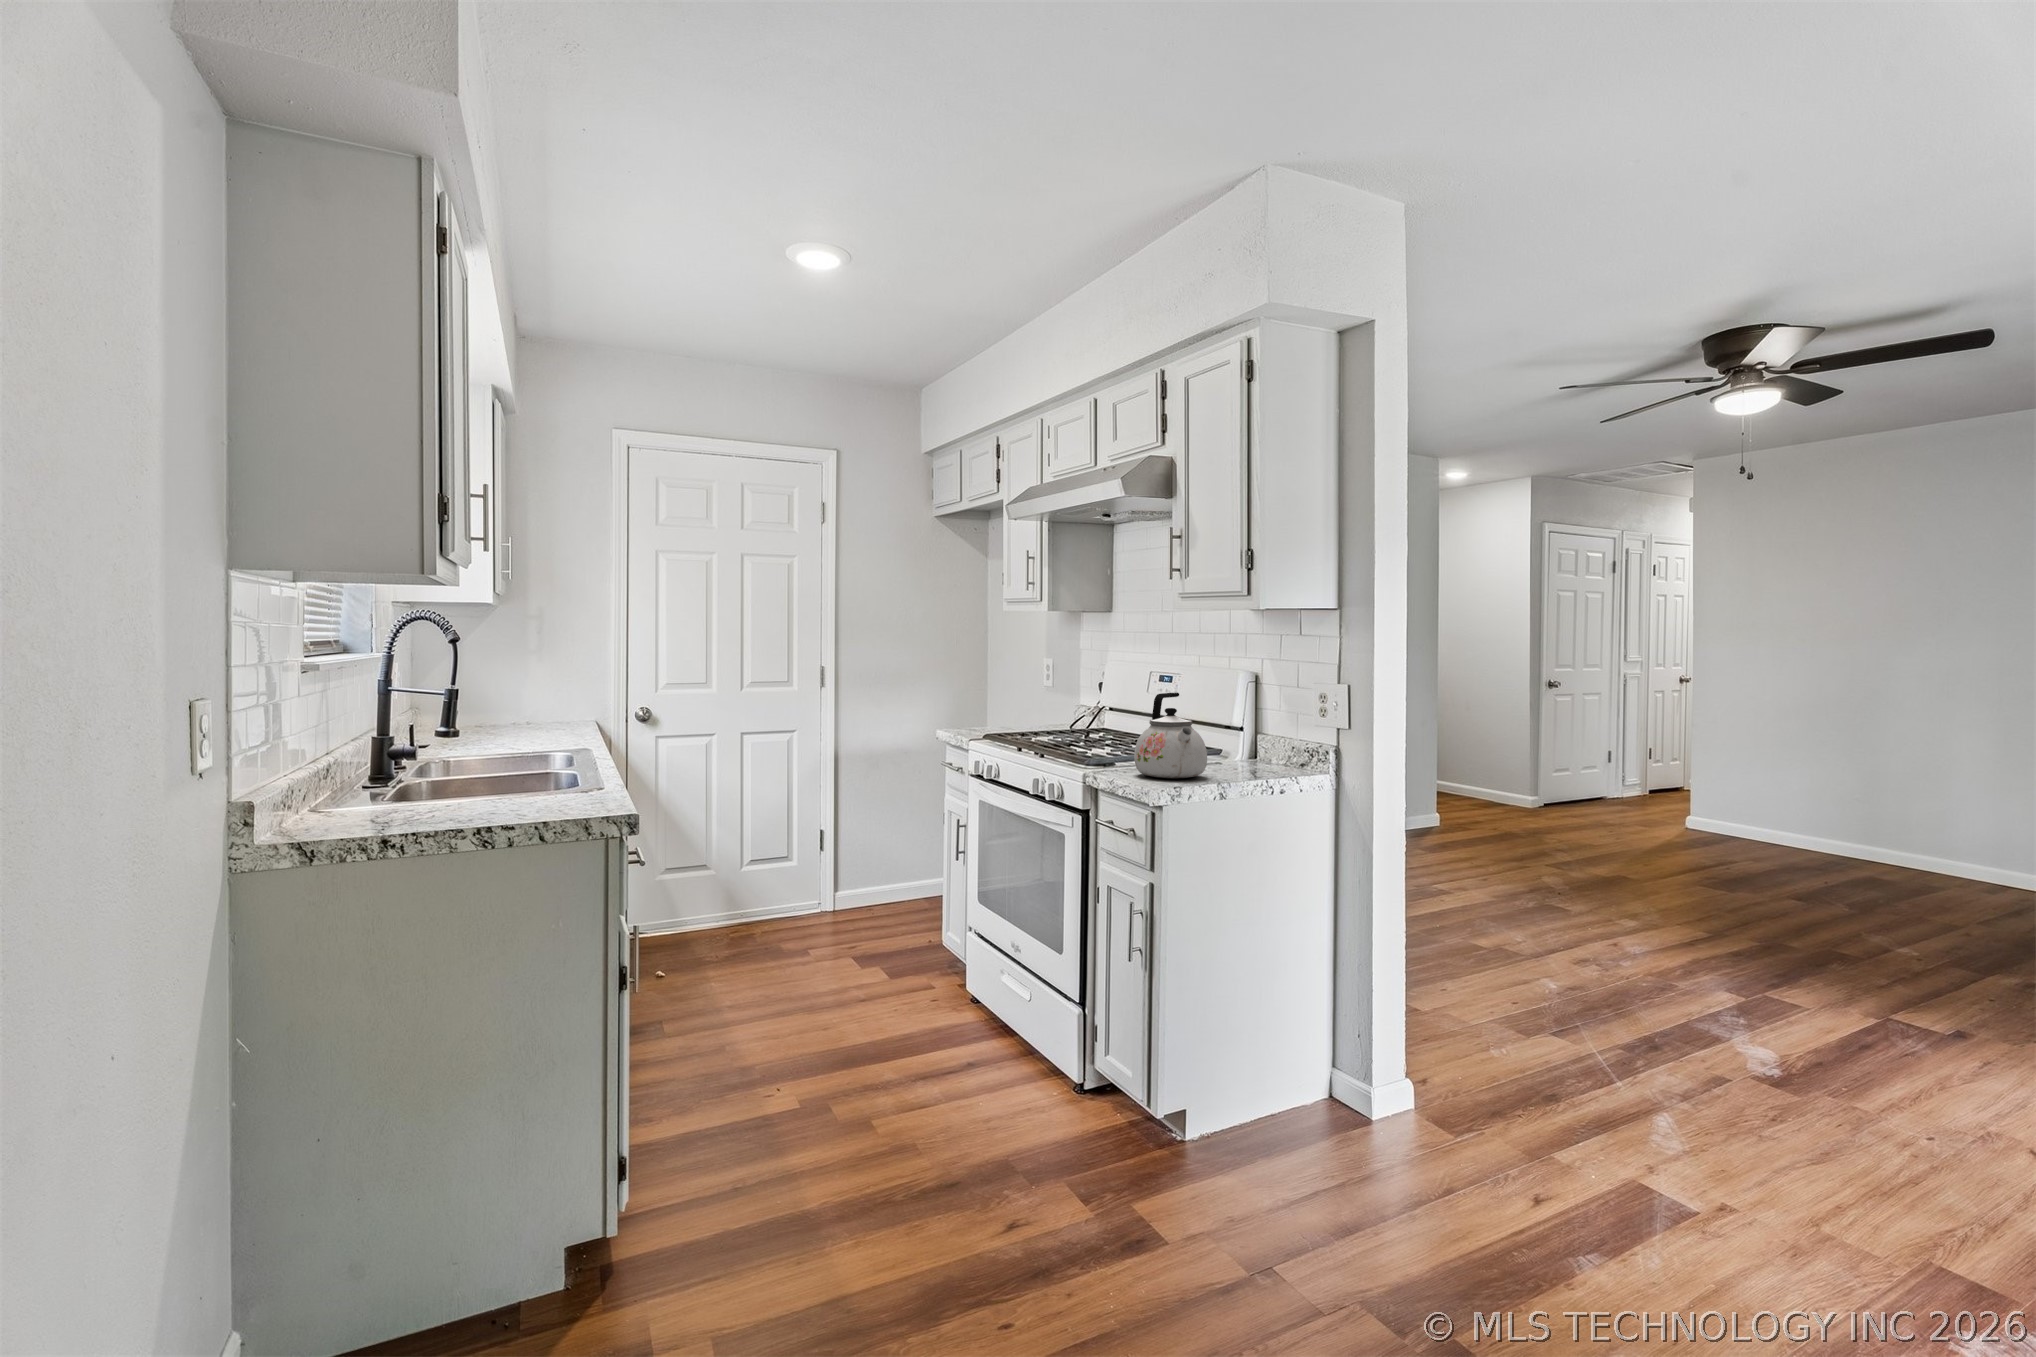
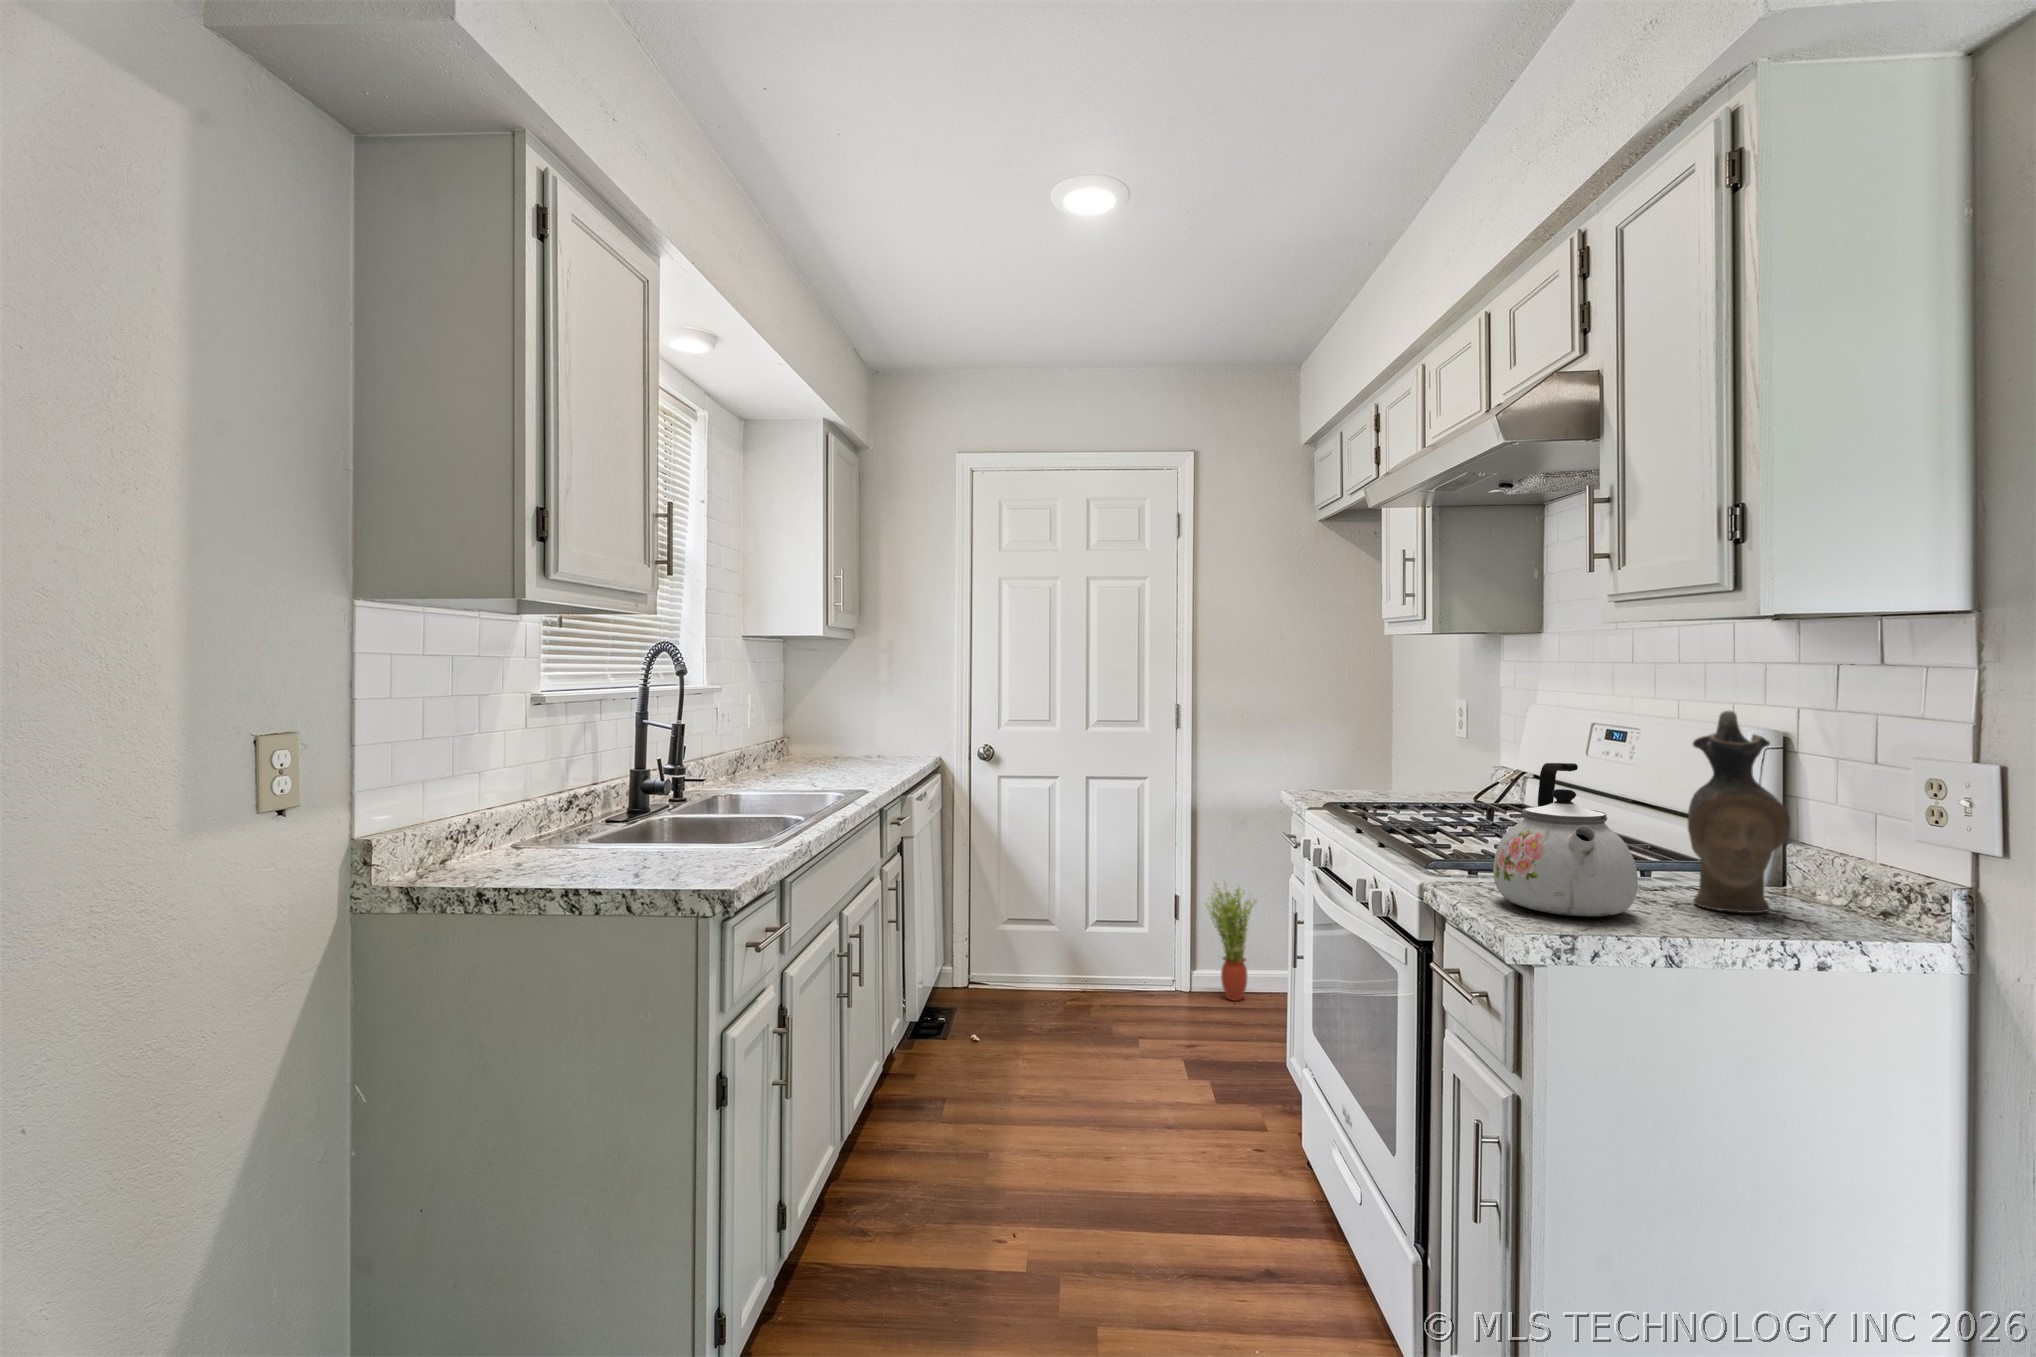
ceramic pitcher: none [1223,662,1269,771] -> present [1688,711,1790,913]
potted plant: none [846,811,889,907] -> present [1207,883,1256,1001]

